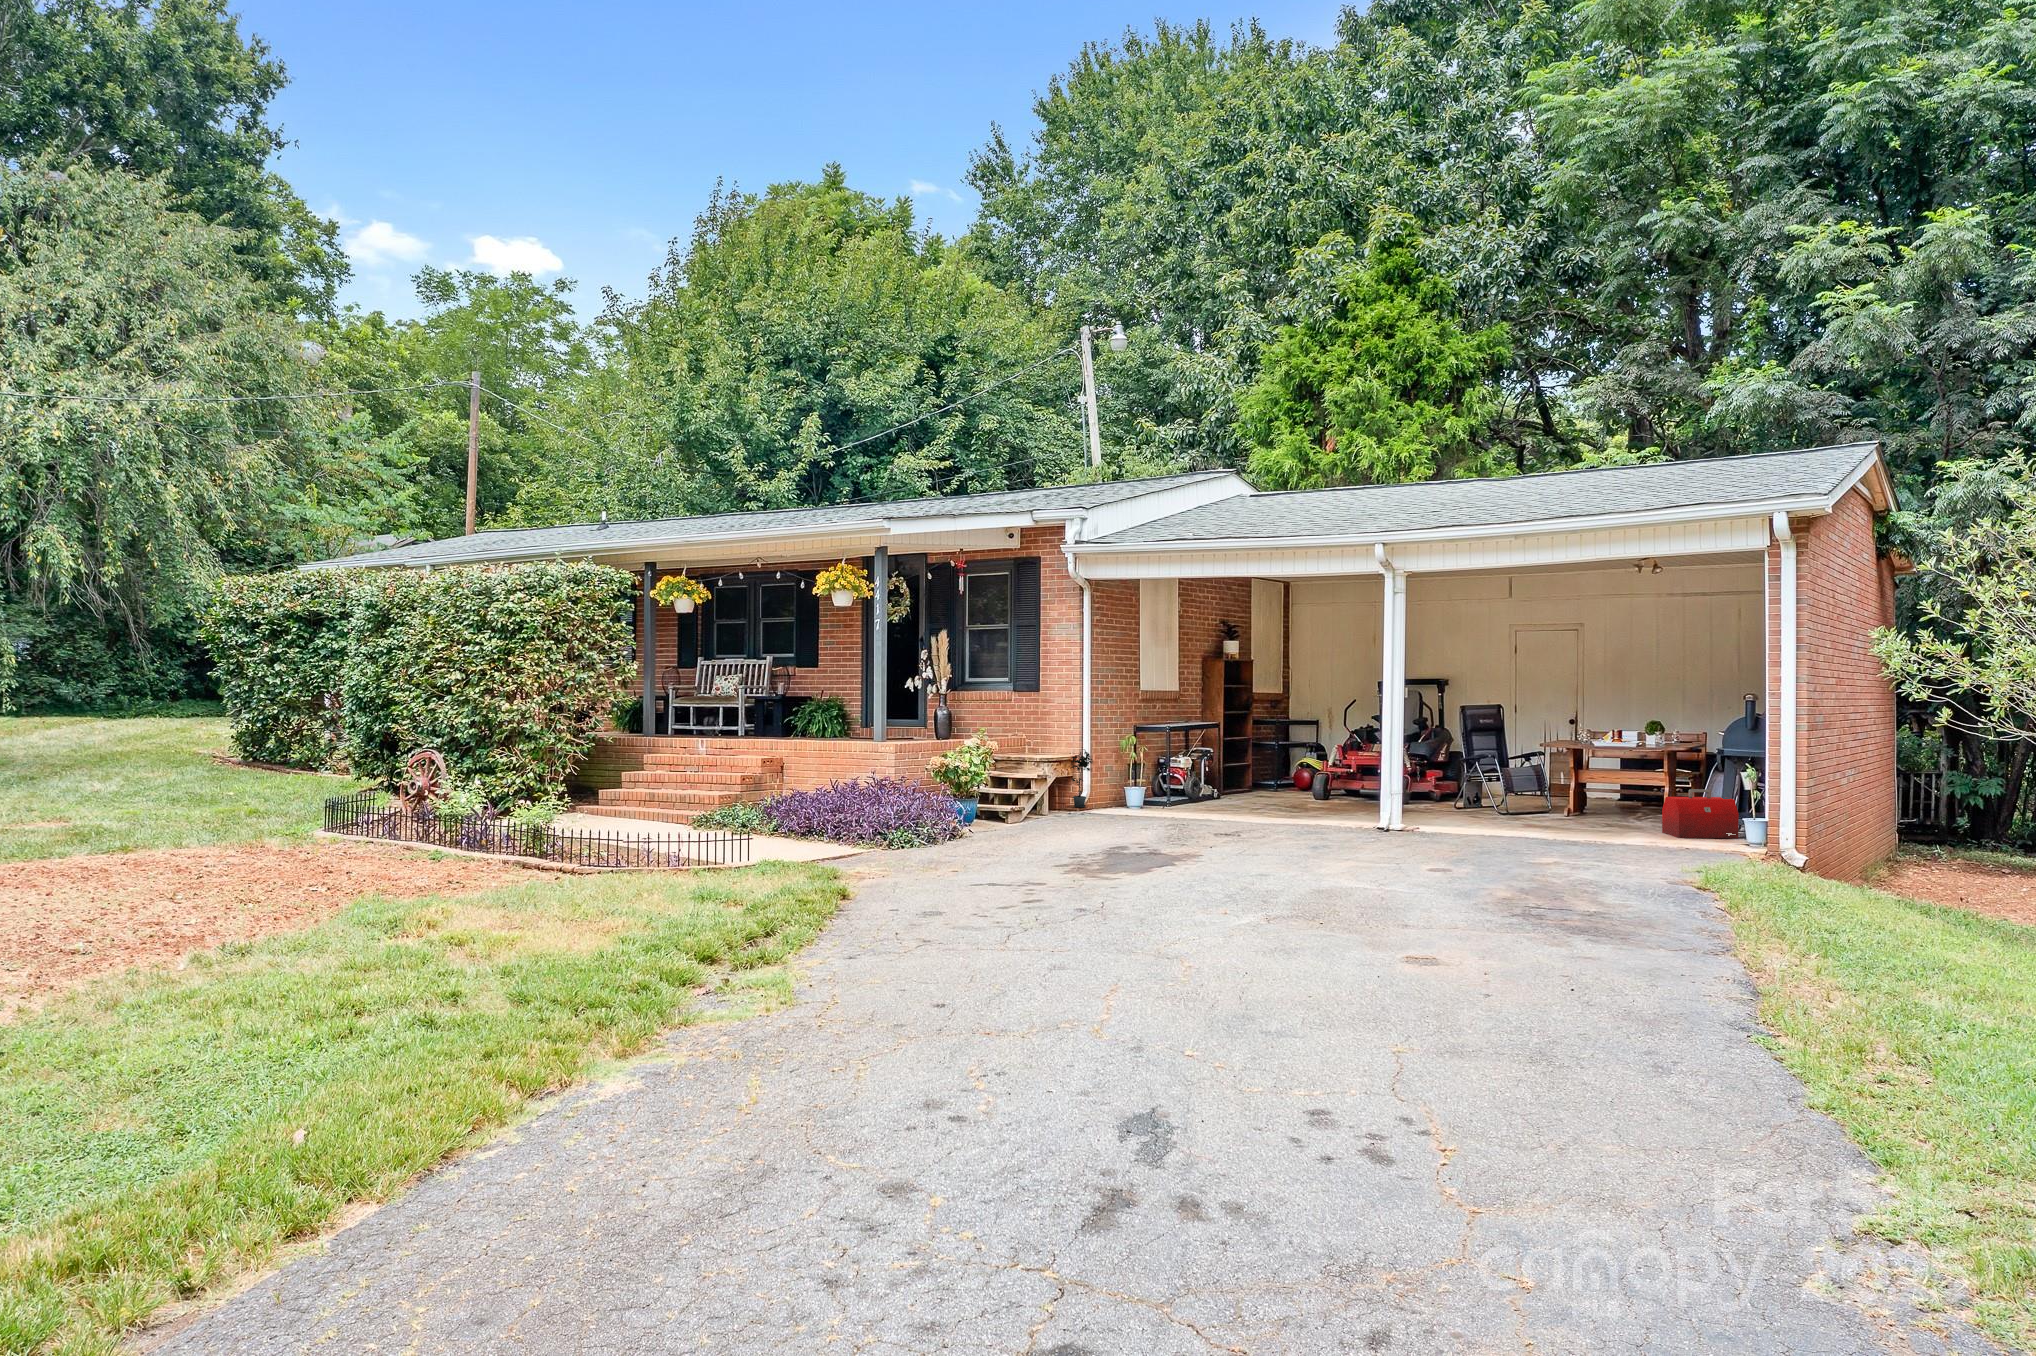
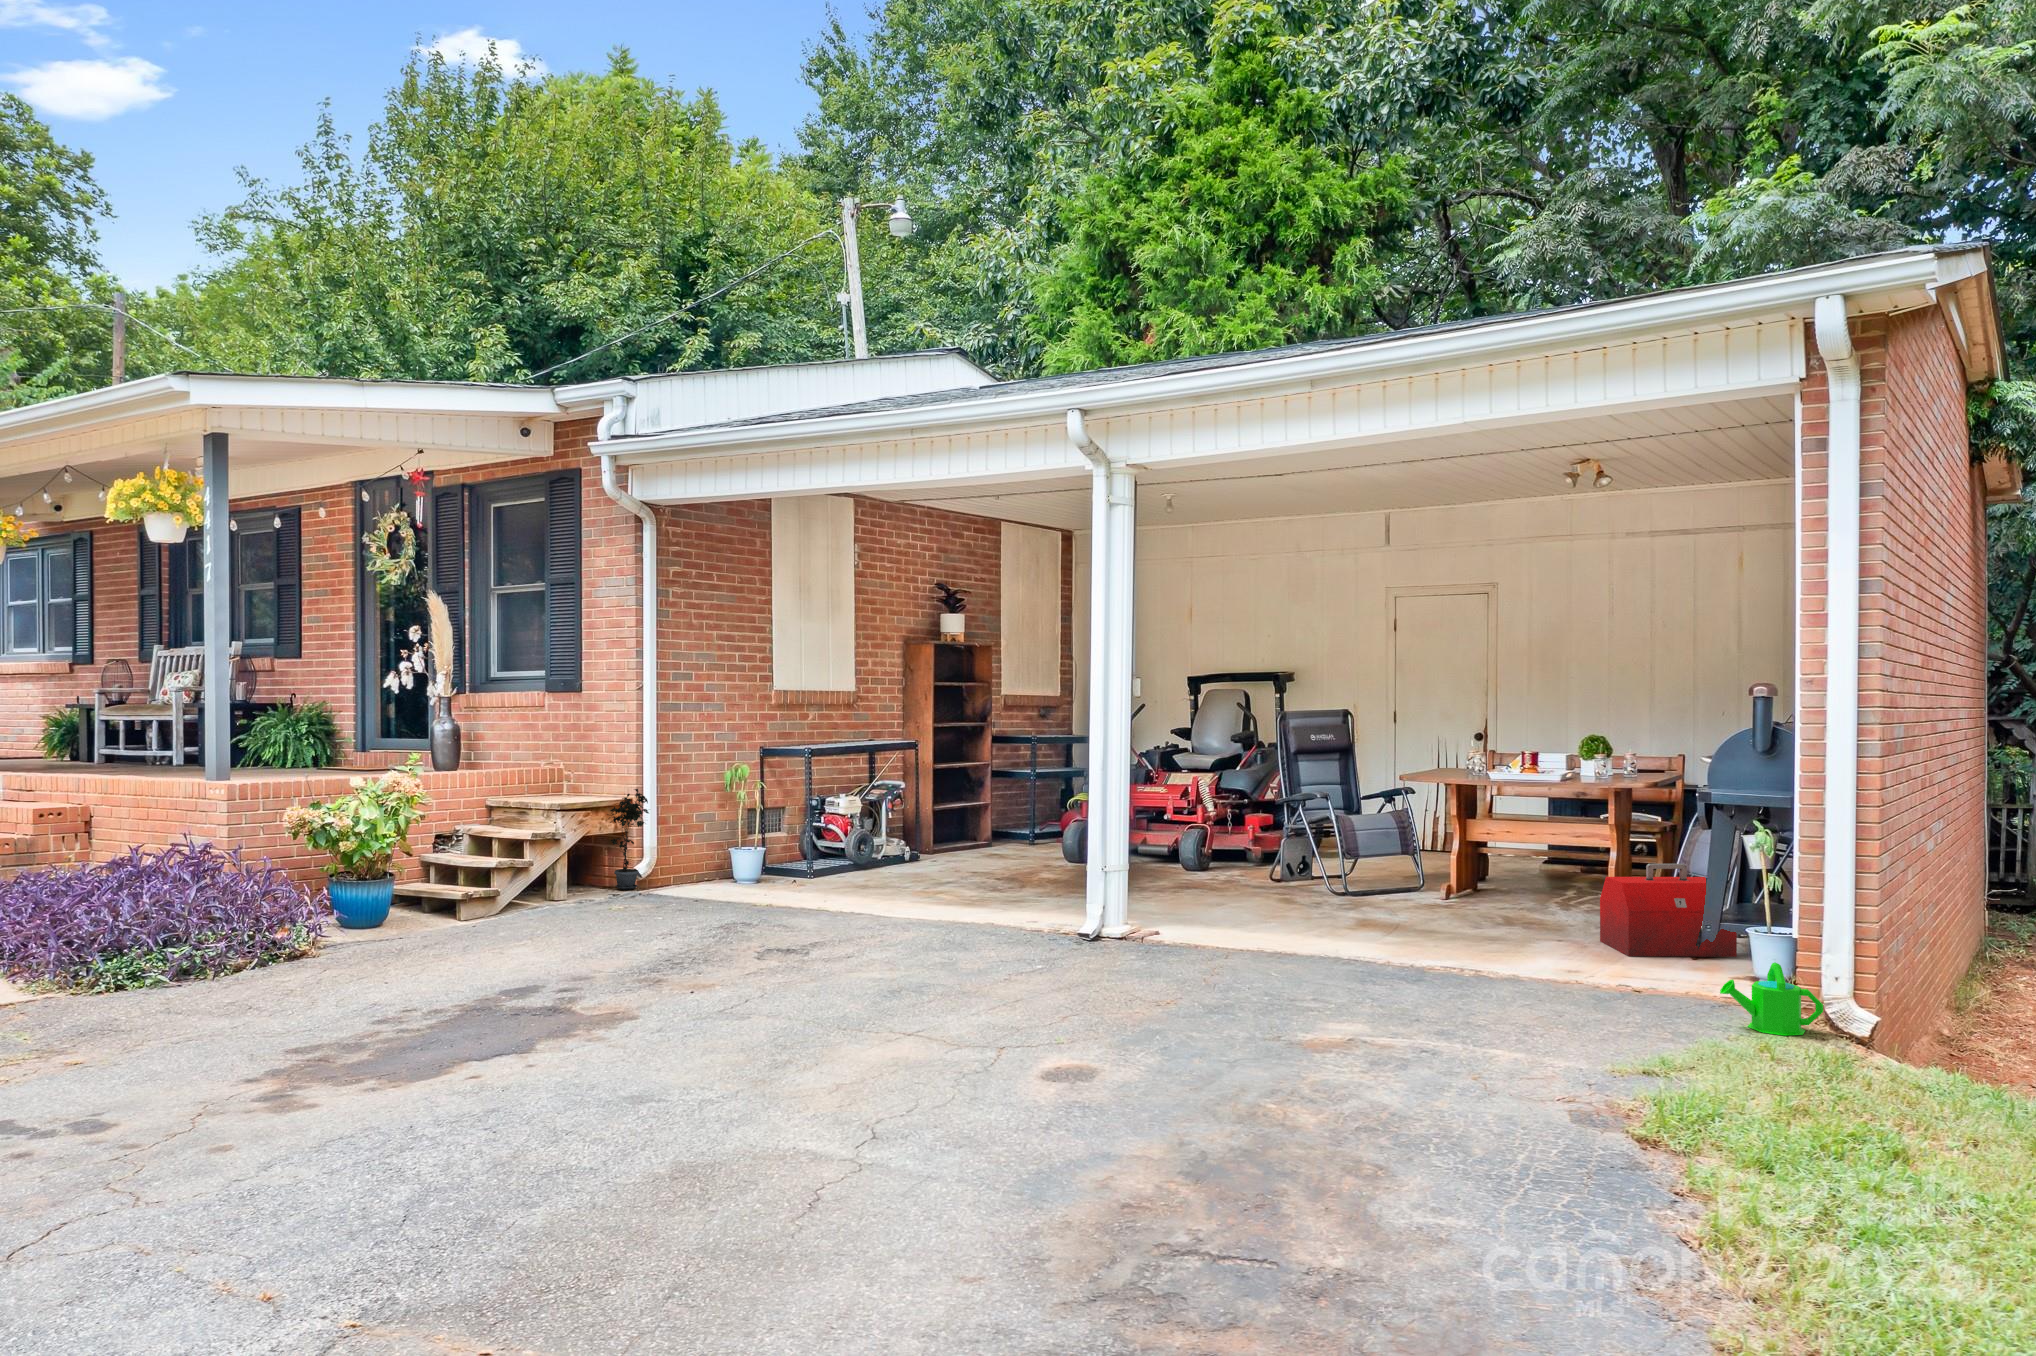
watering can: none [1728,830,1779,863] -> present [1720,962,1823,1036]

